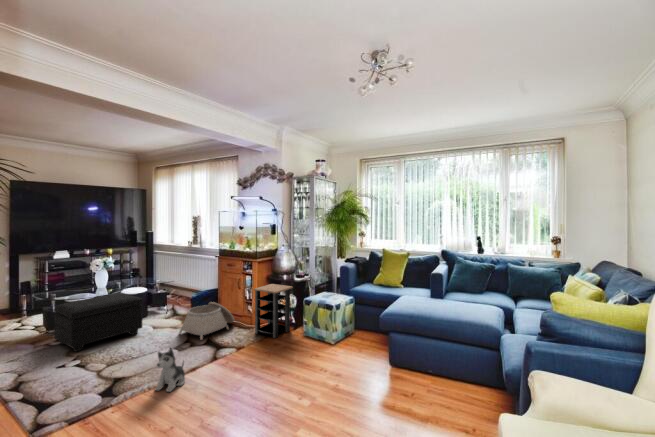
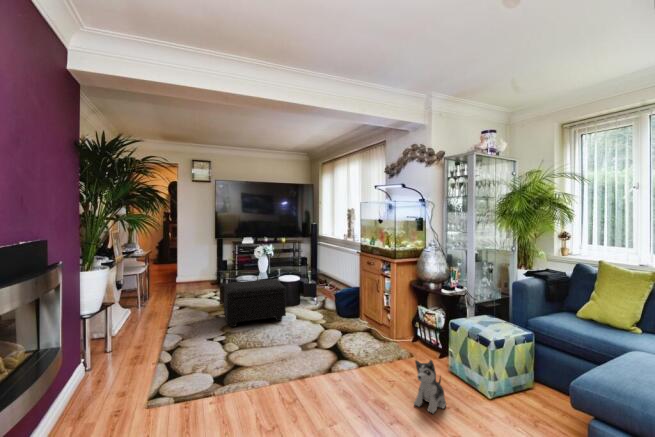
side table: present [254,284,293,338] -> none [387,292,437,363]
basket: present [179,302,234,340] -> none [313,302,370,342]
plush toy: present [155,348,185,392] -> present [414,360,446,413]

